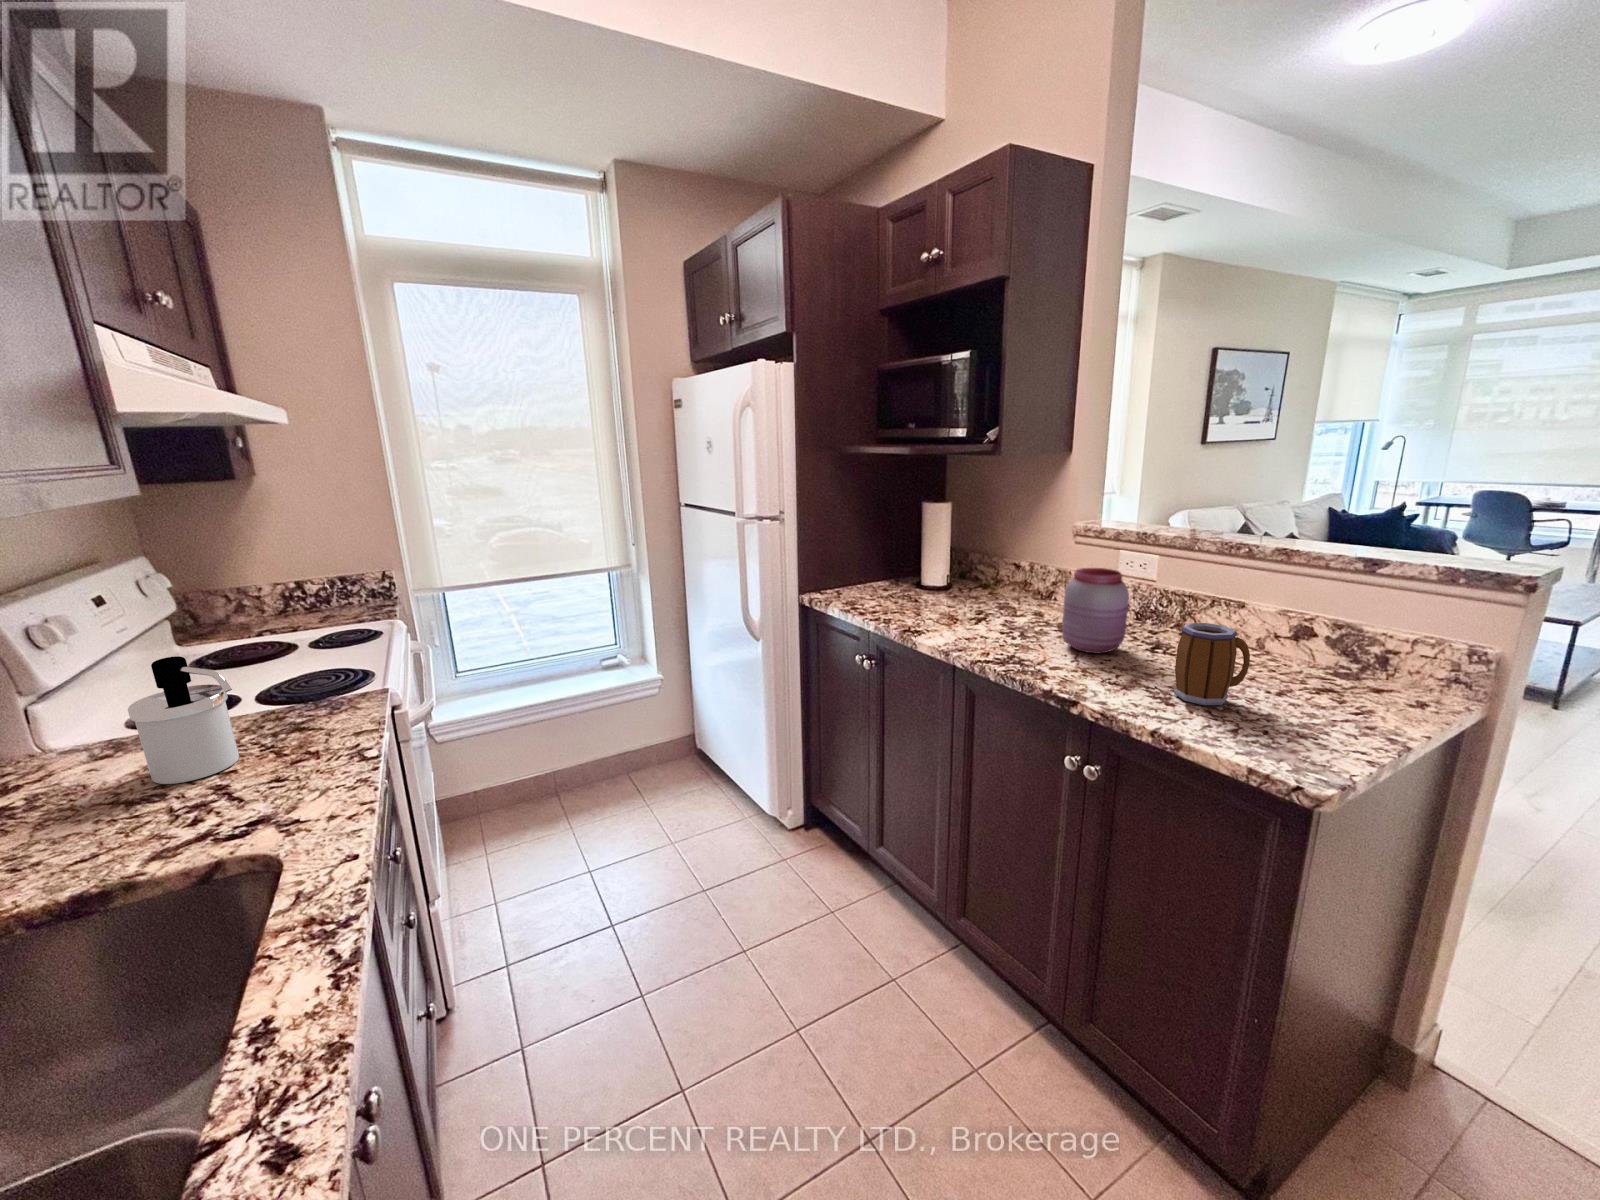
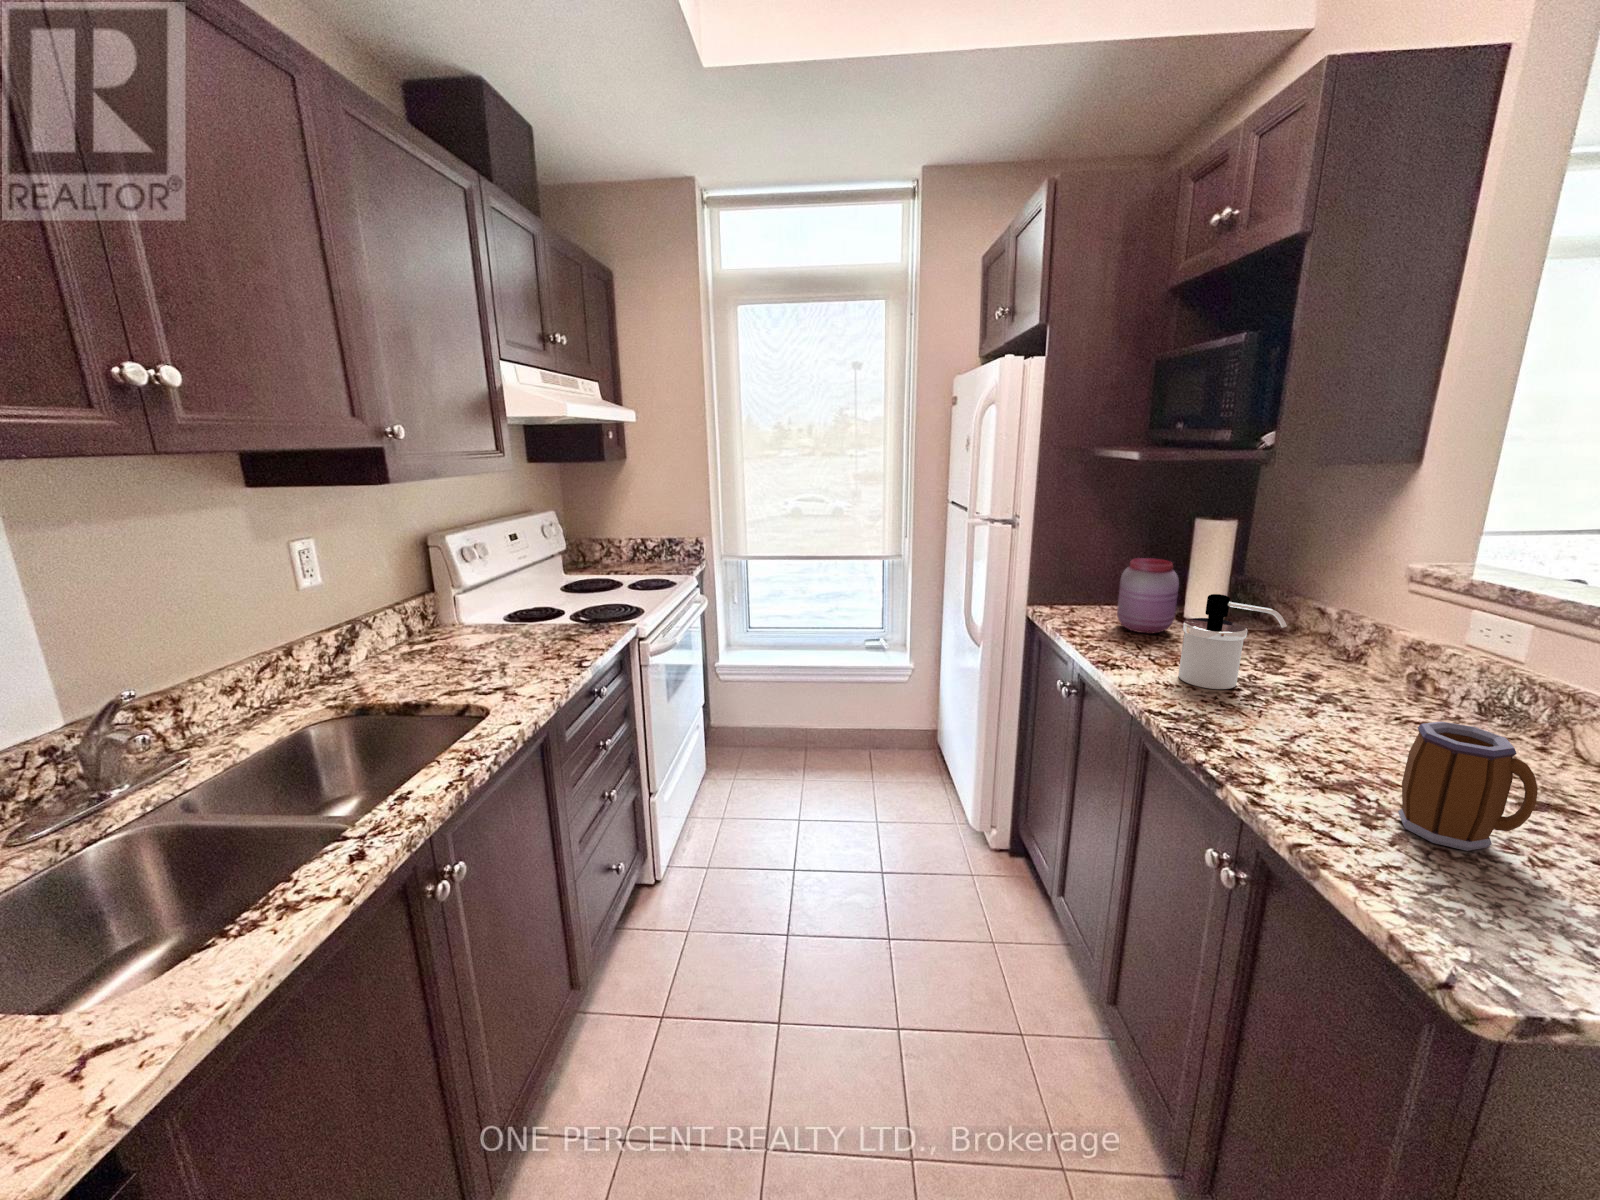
jar: present [1062,568,1129,653] -> present [1117,558,1179,634]
soap dispenser: present [128,656,239,784] -> present [1179,594,1287,689]

